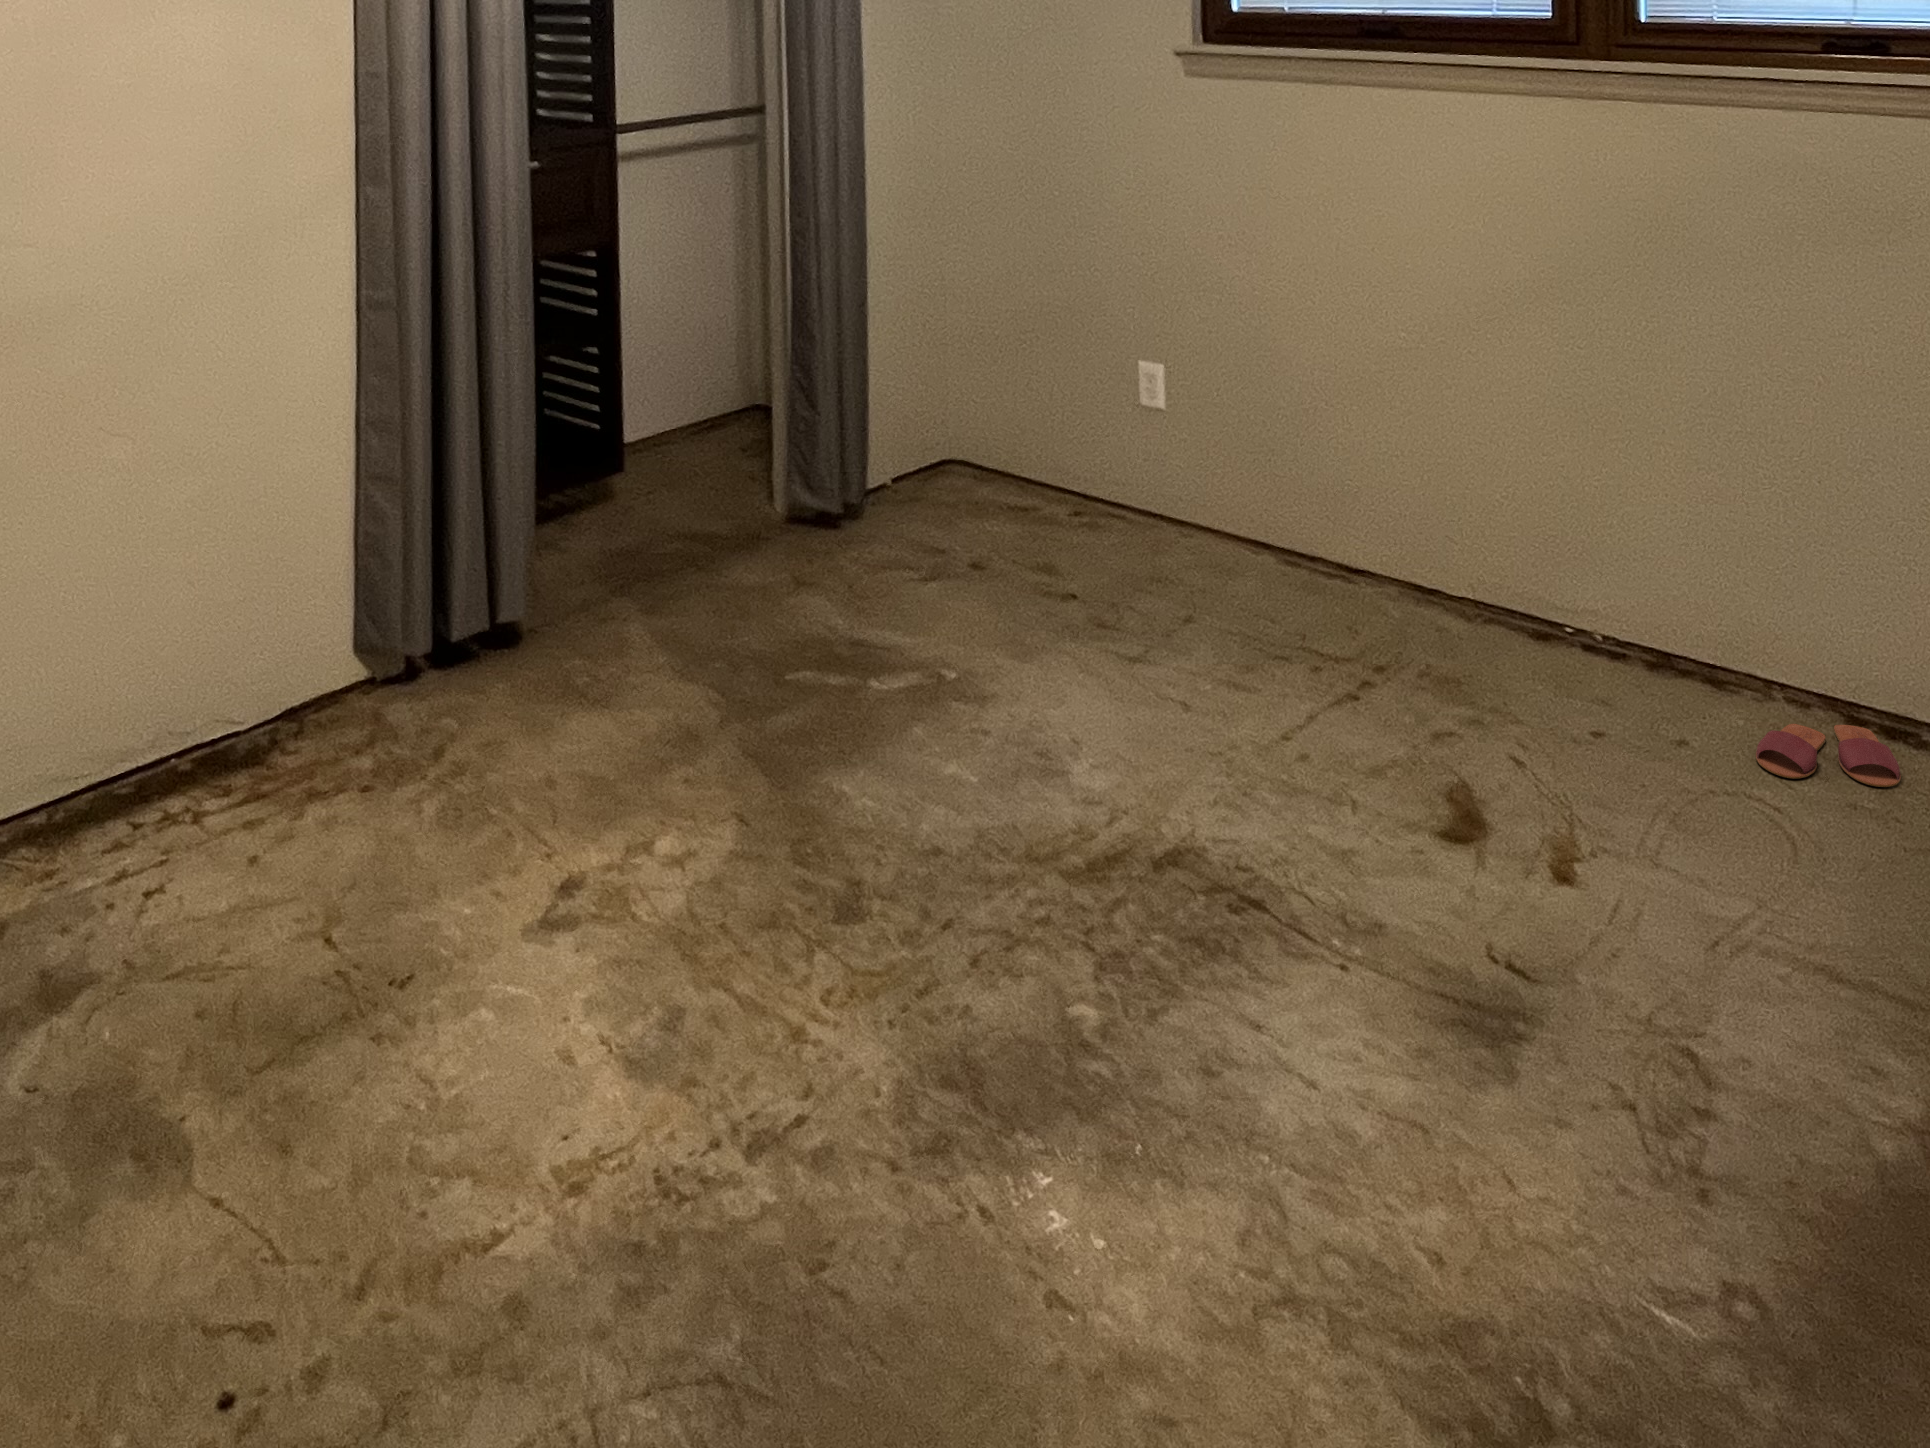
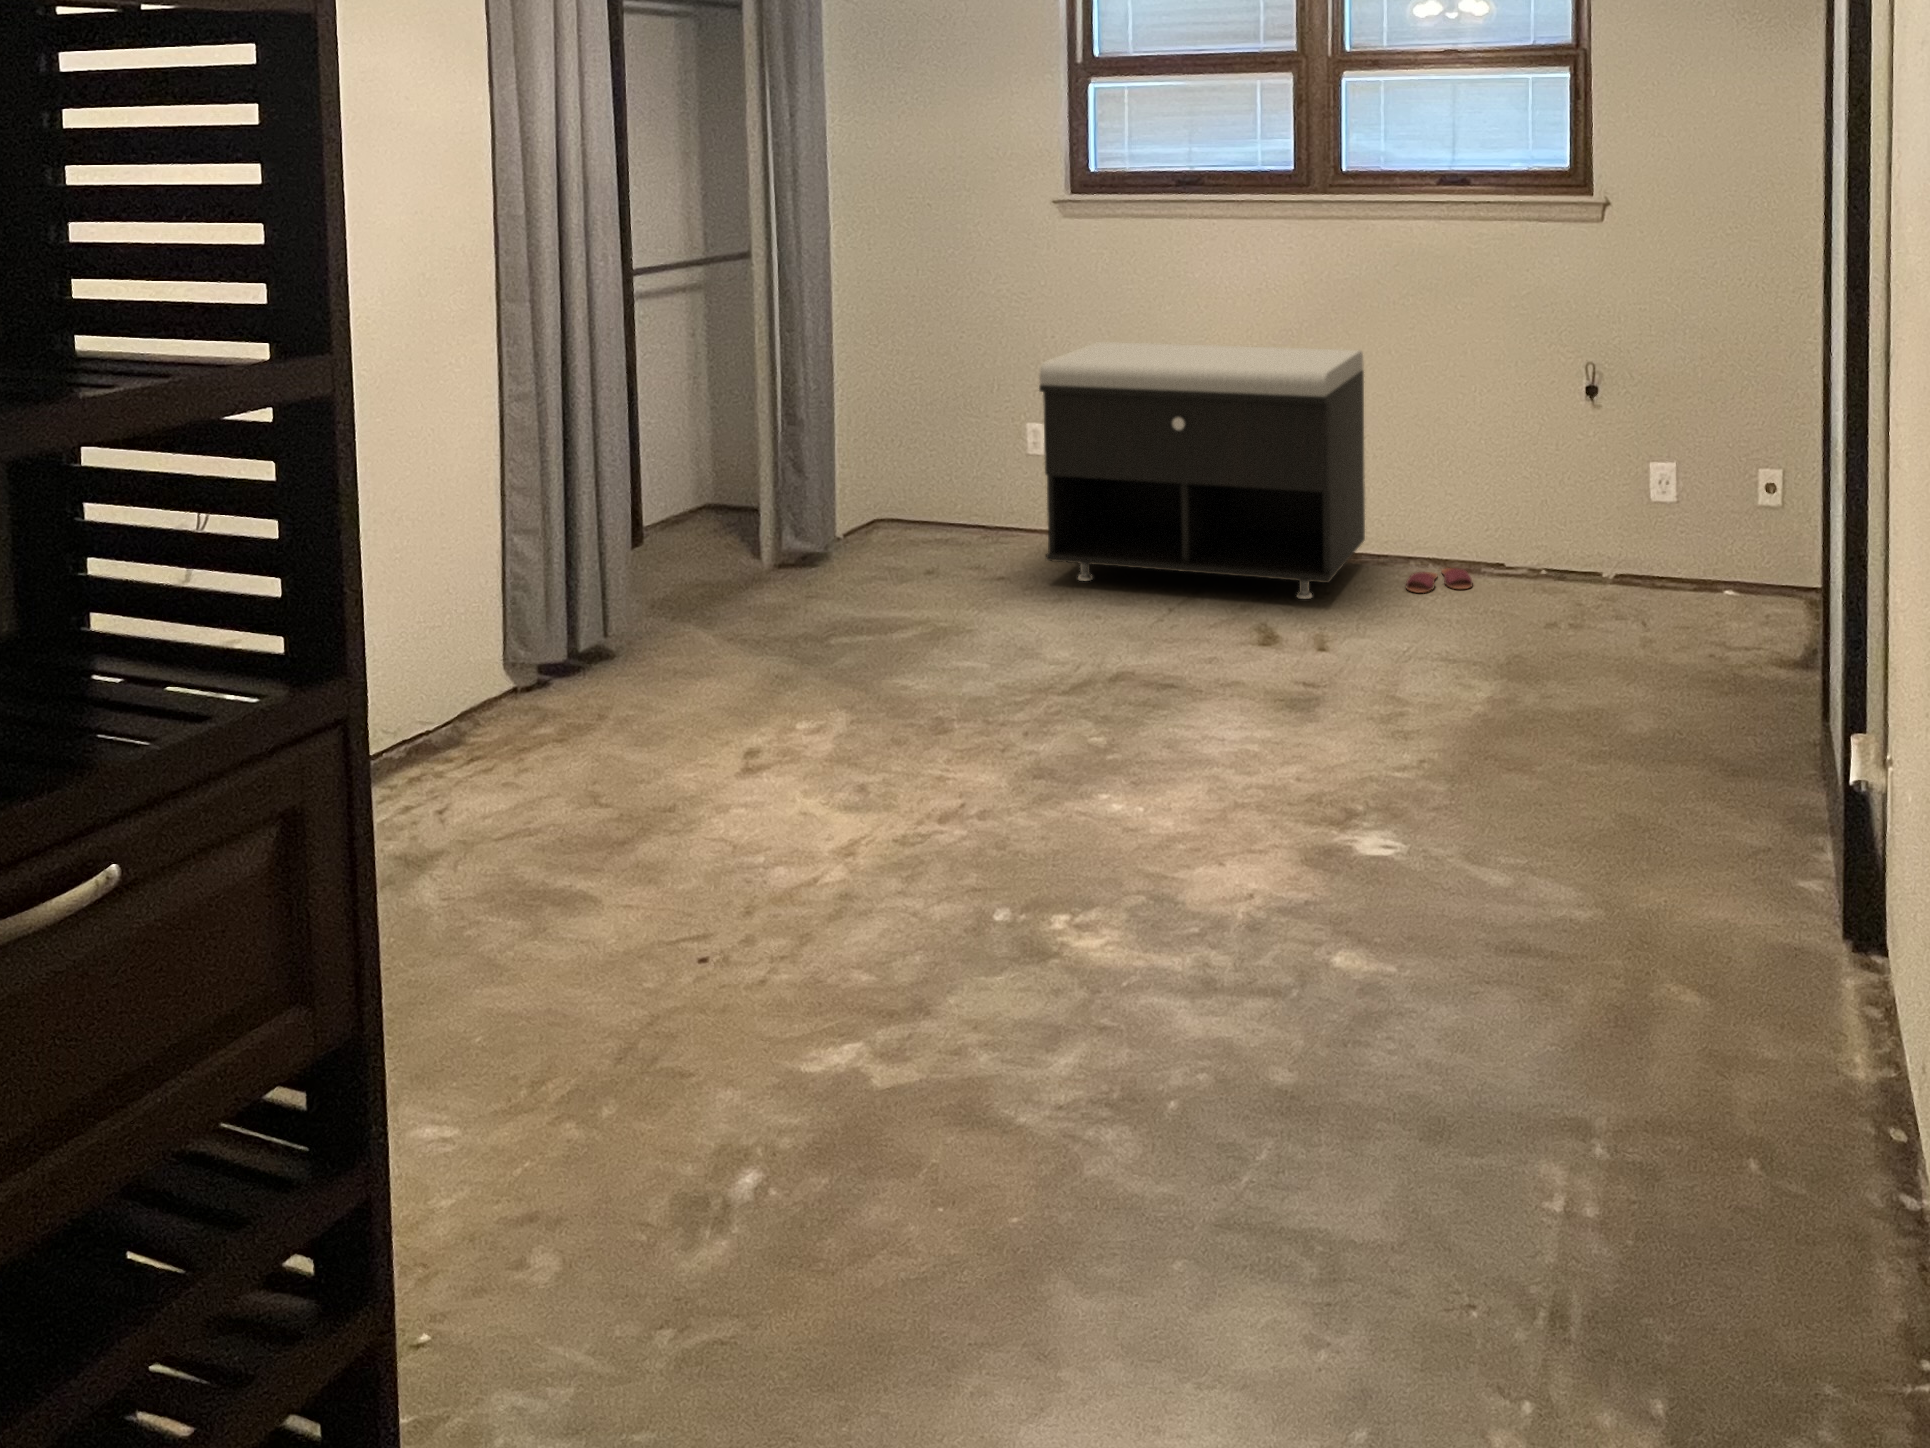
storage bench: none [1115,259,1681,746] -> present [1039,342,1365,599]

